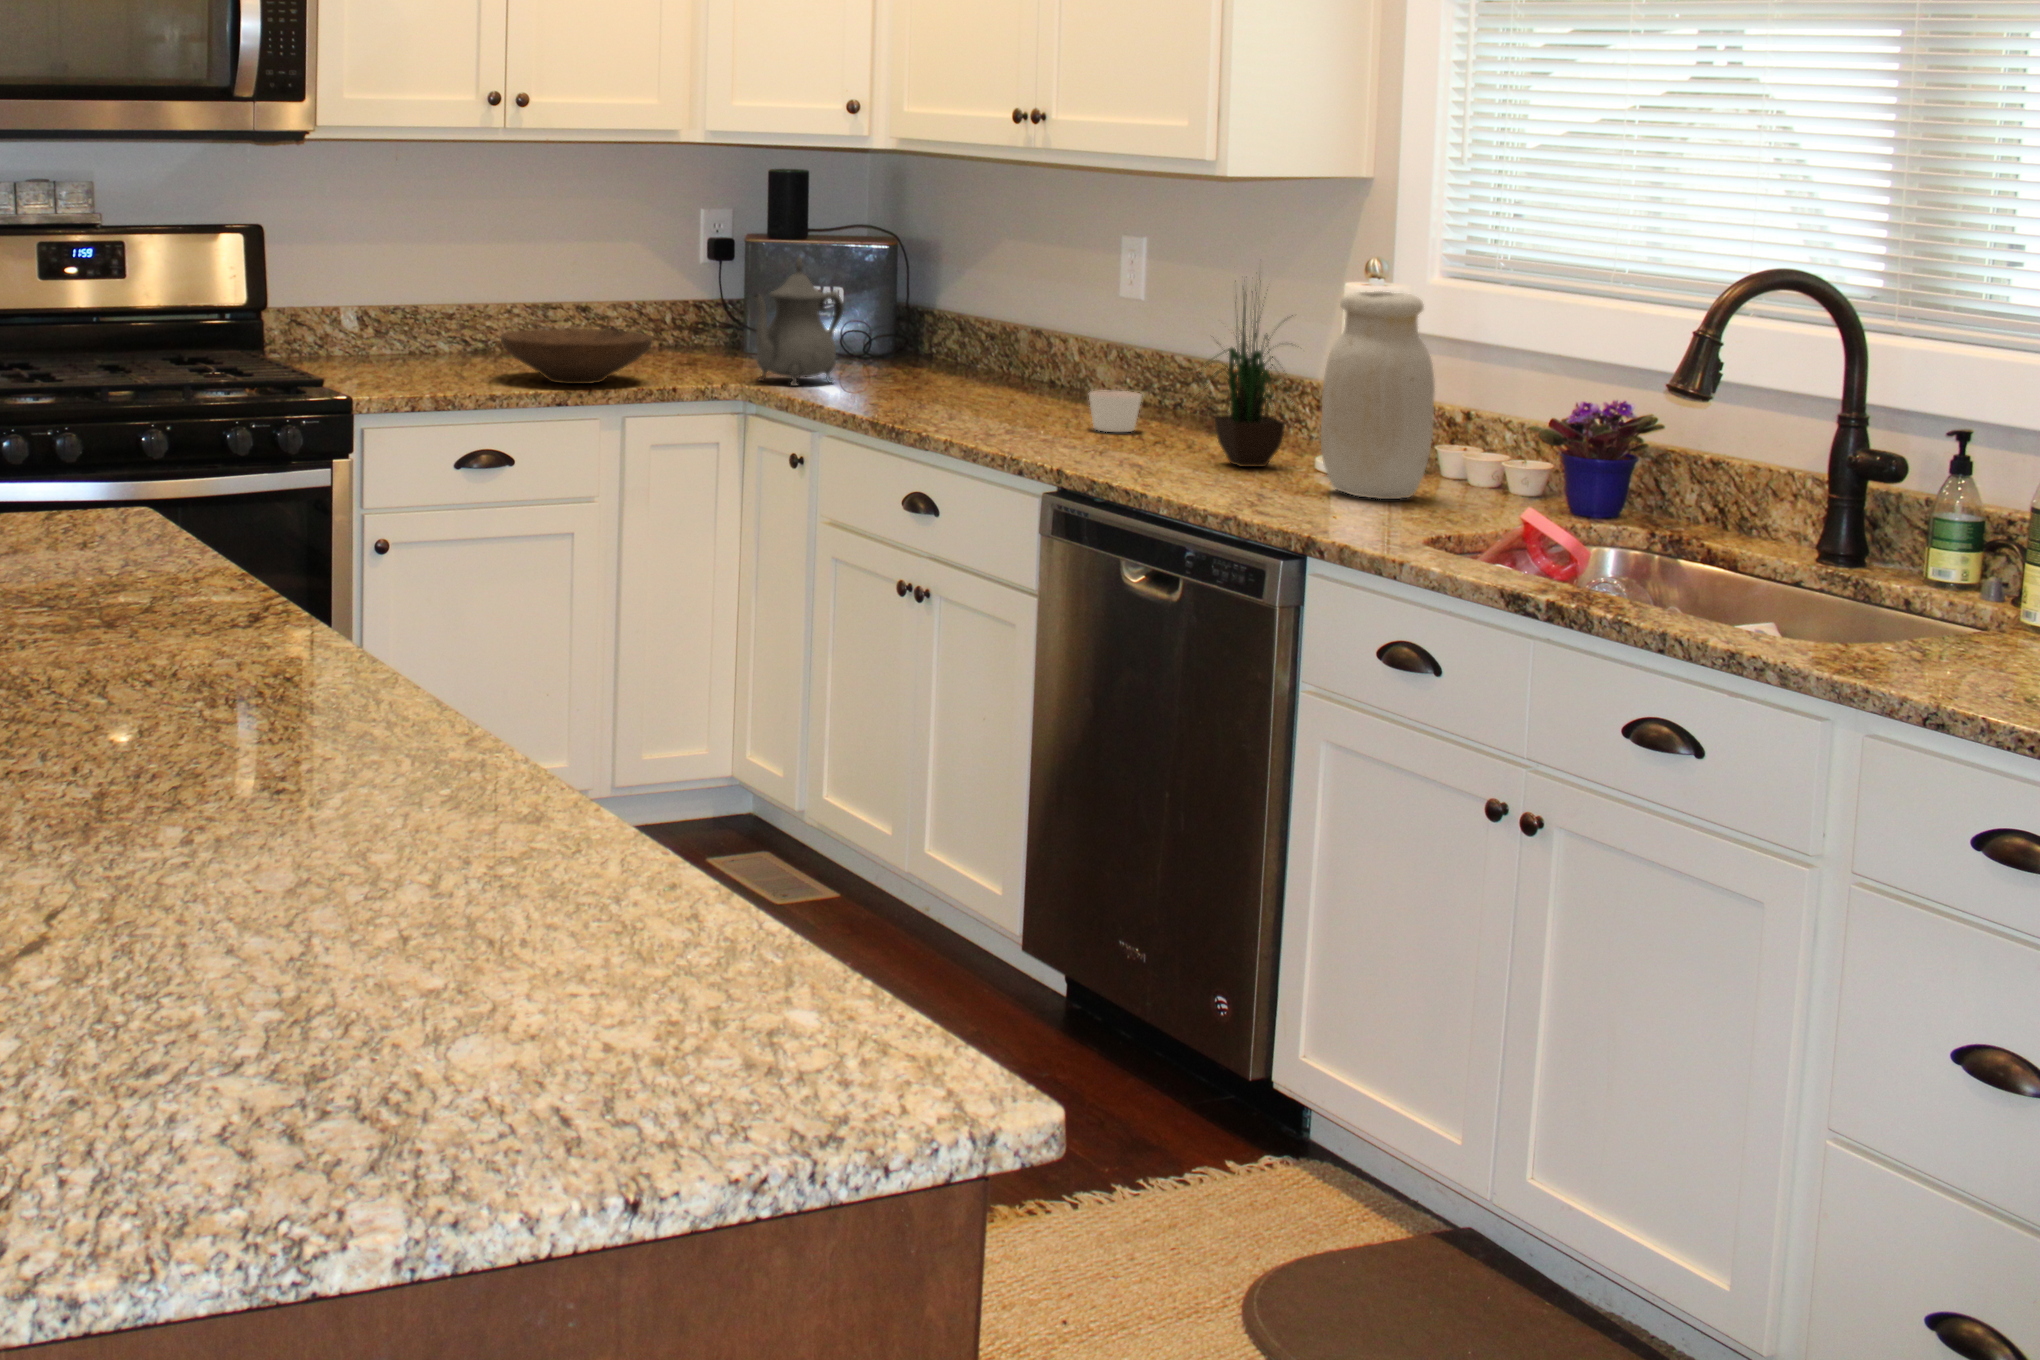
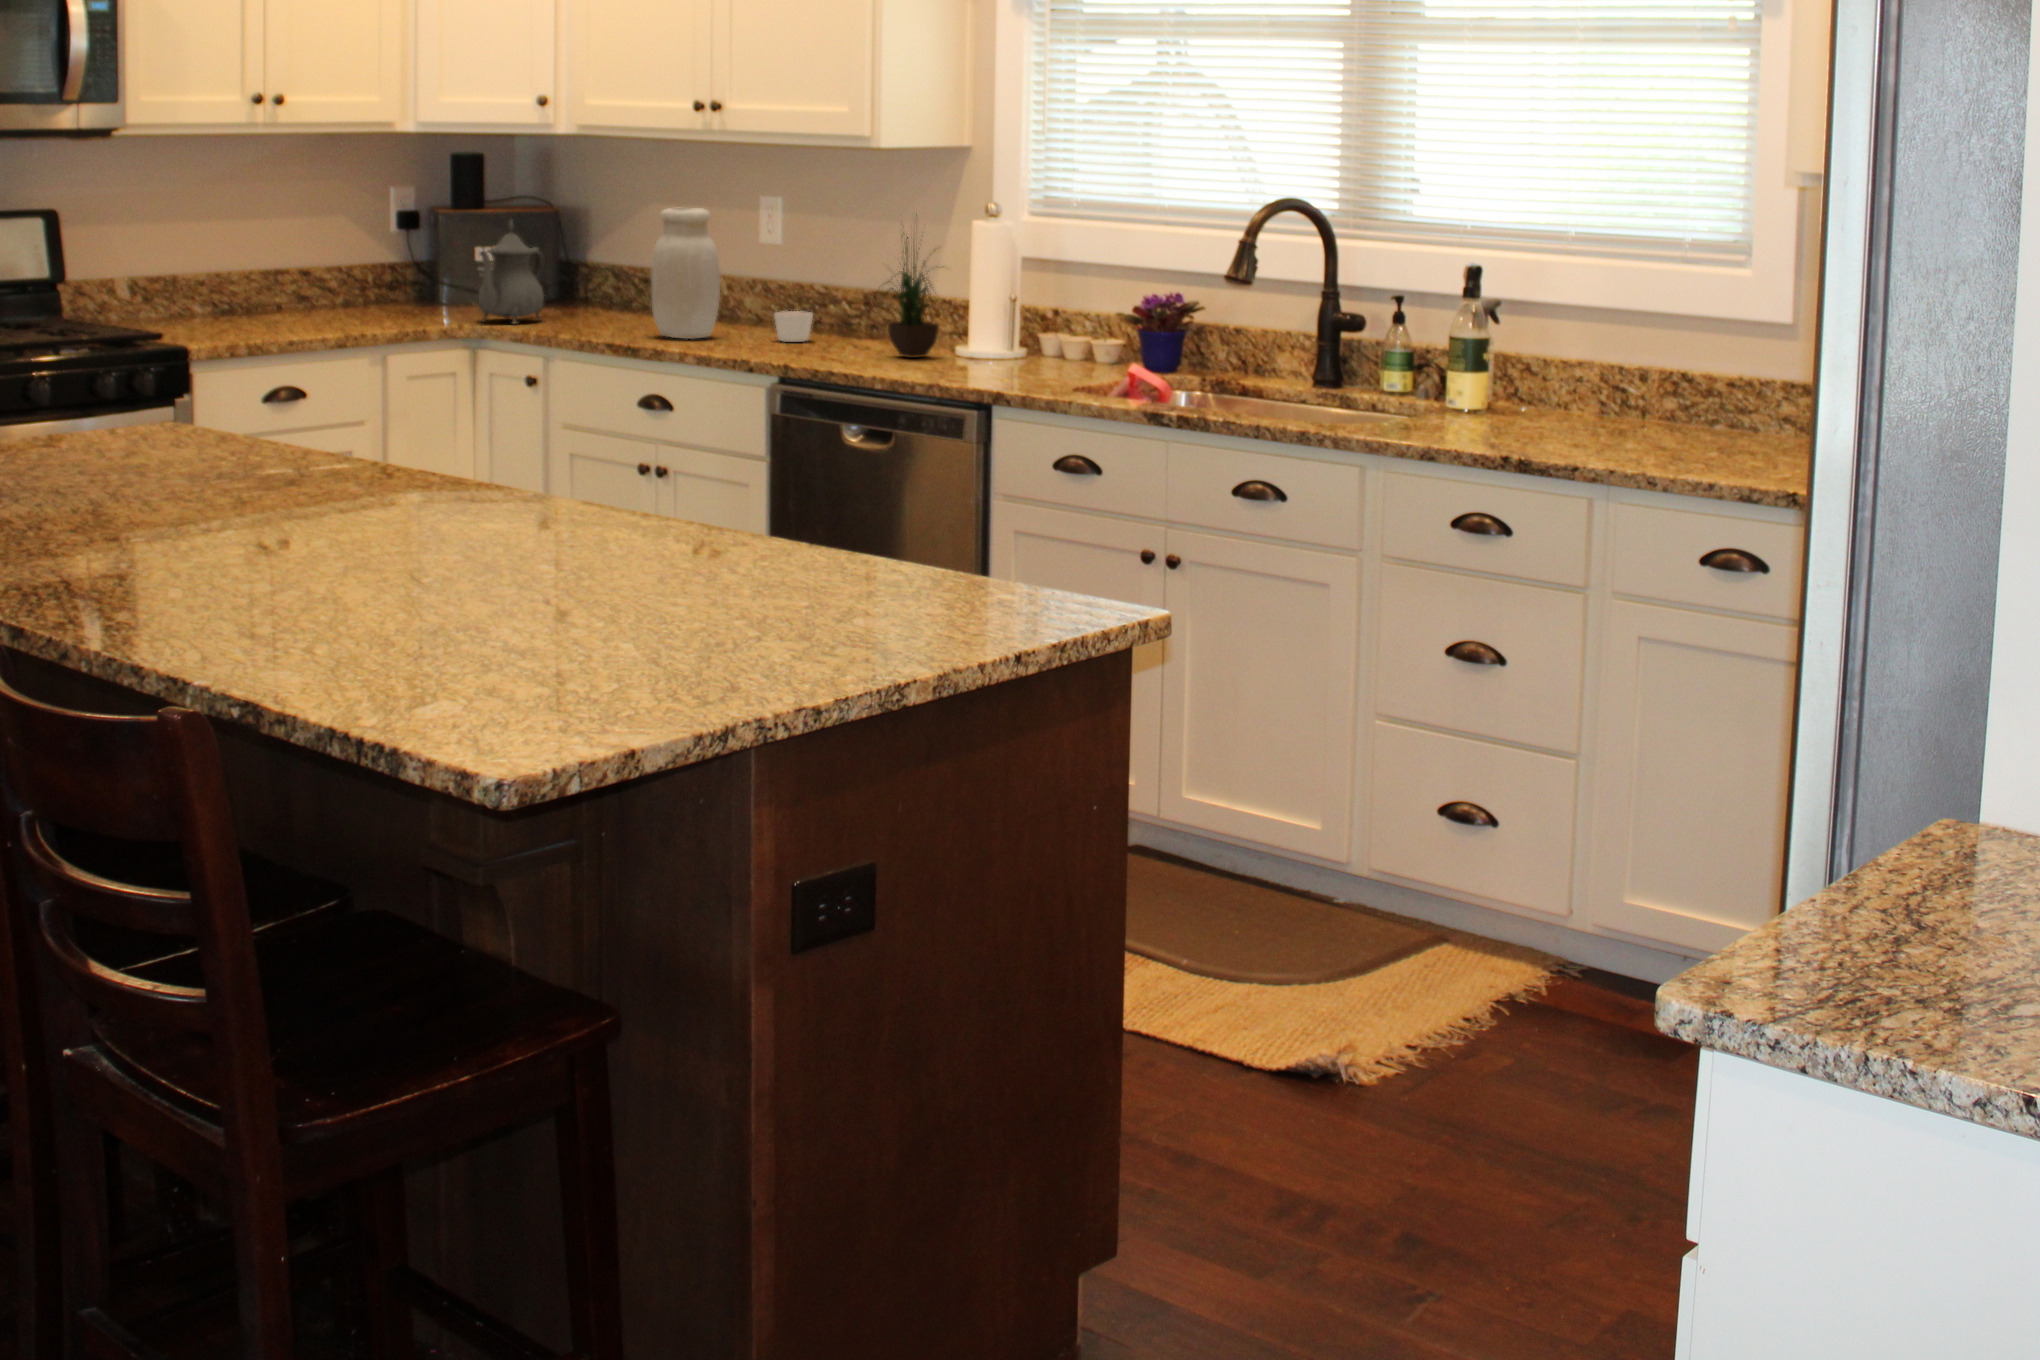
jar: present [1321,291,1435,499] -> present [651,207,720,339]
wooden bowl: present [501,328,652,384] -> none [267,286,400,331]

